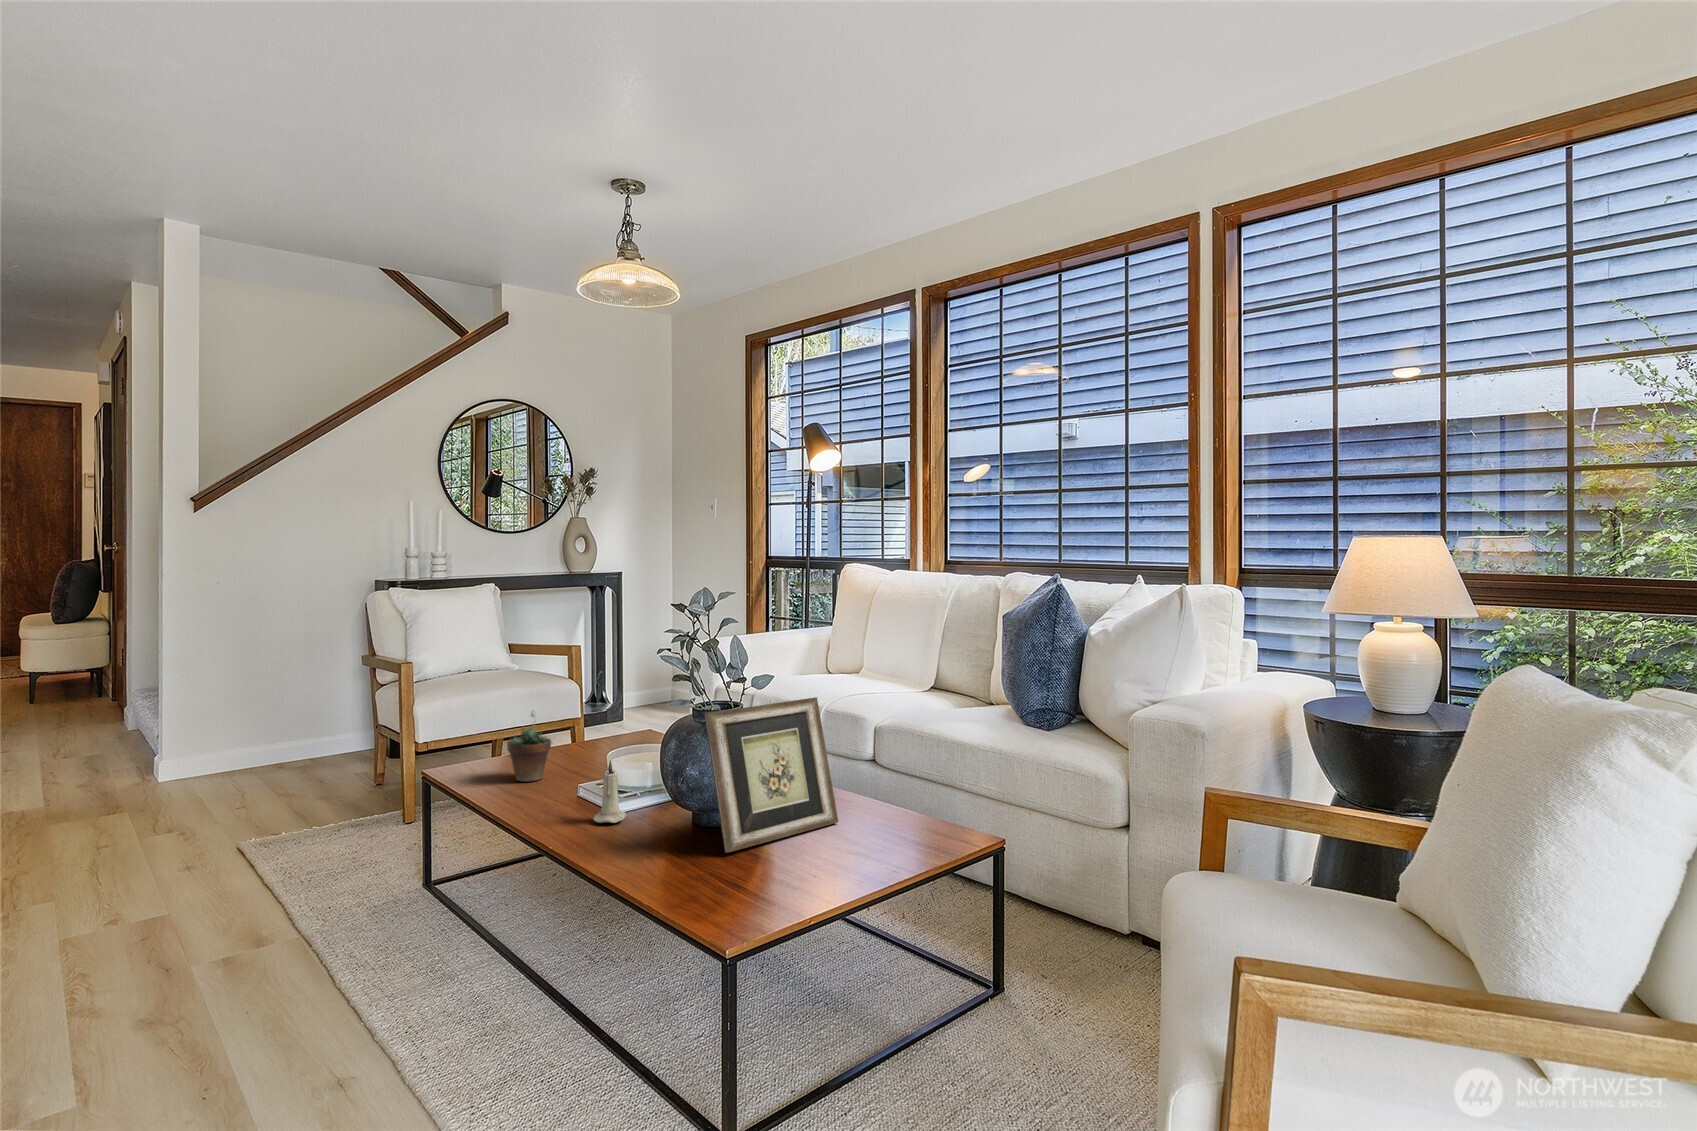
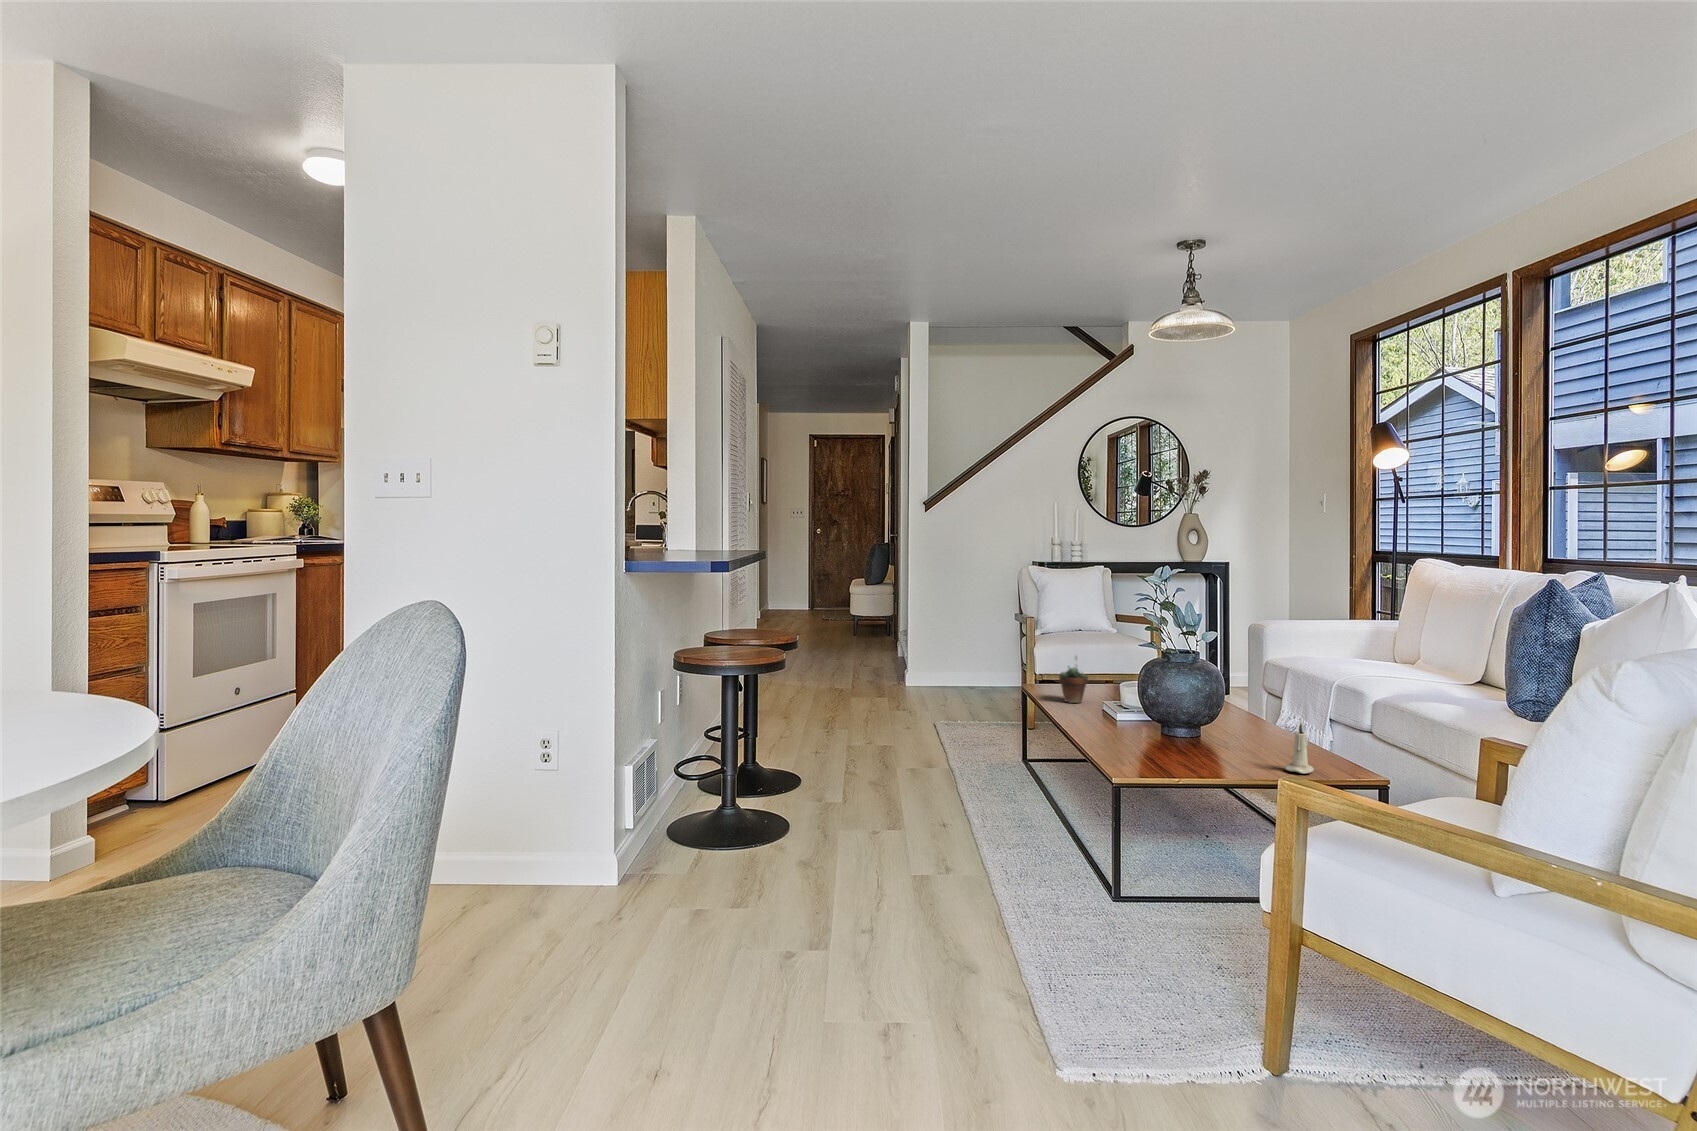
picture frame: present [704,697,838,853] -> none [1145,660,1255,756]
candle: present [593,760,626,823] -> present [1285,723,1314,774]

